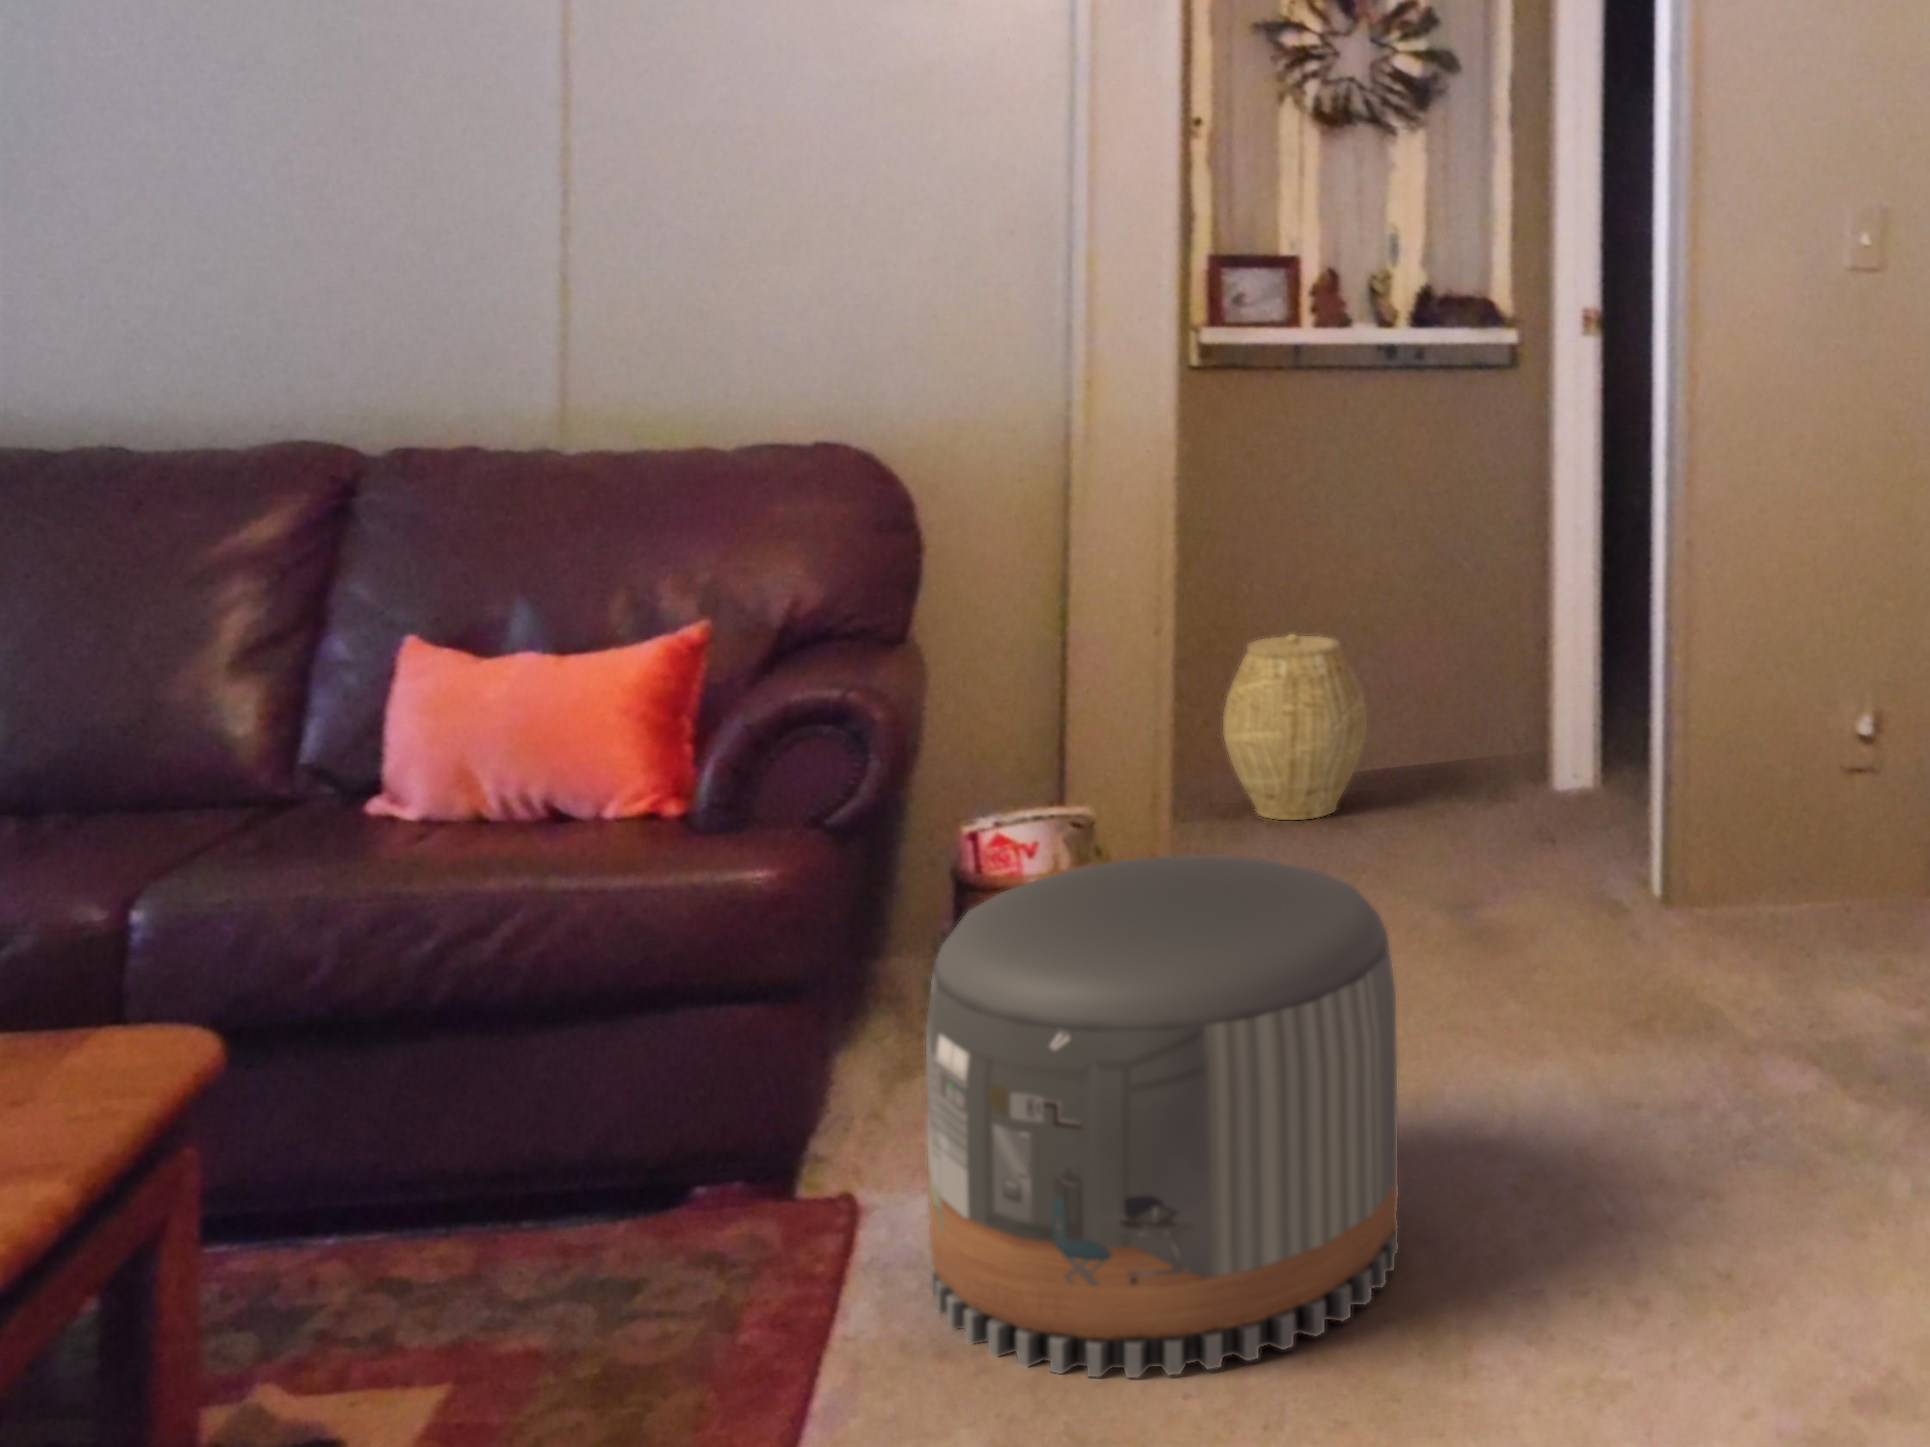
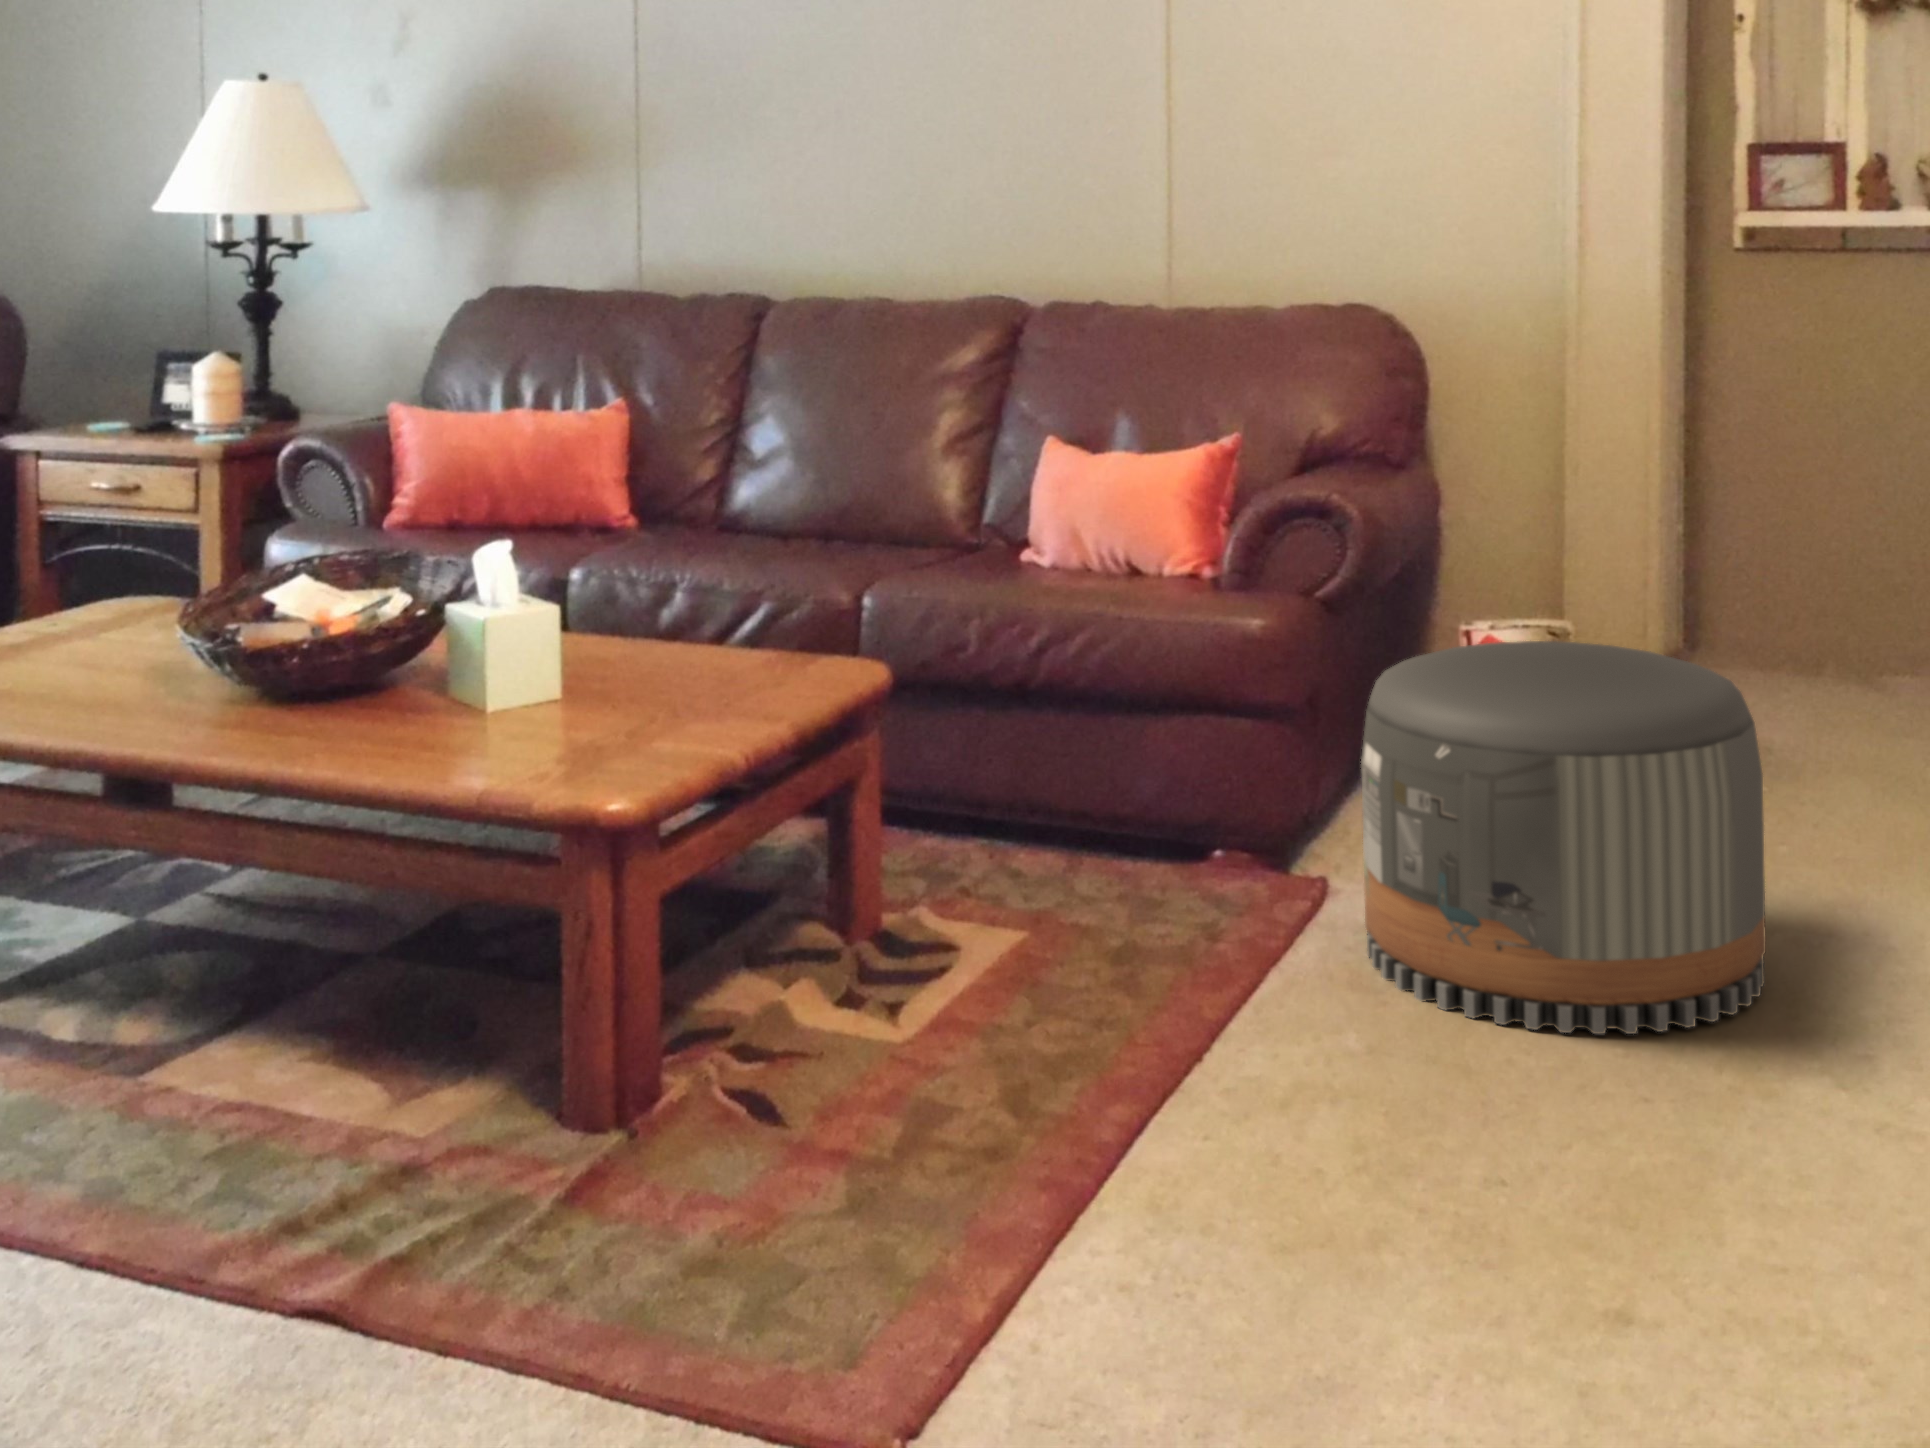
woven basket: present [1223,634,1367,820] -> none [1755,509,1905,686]

